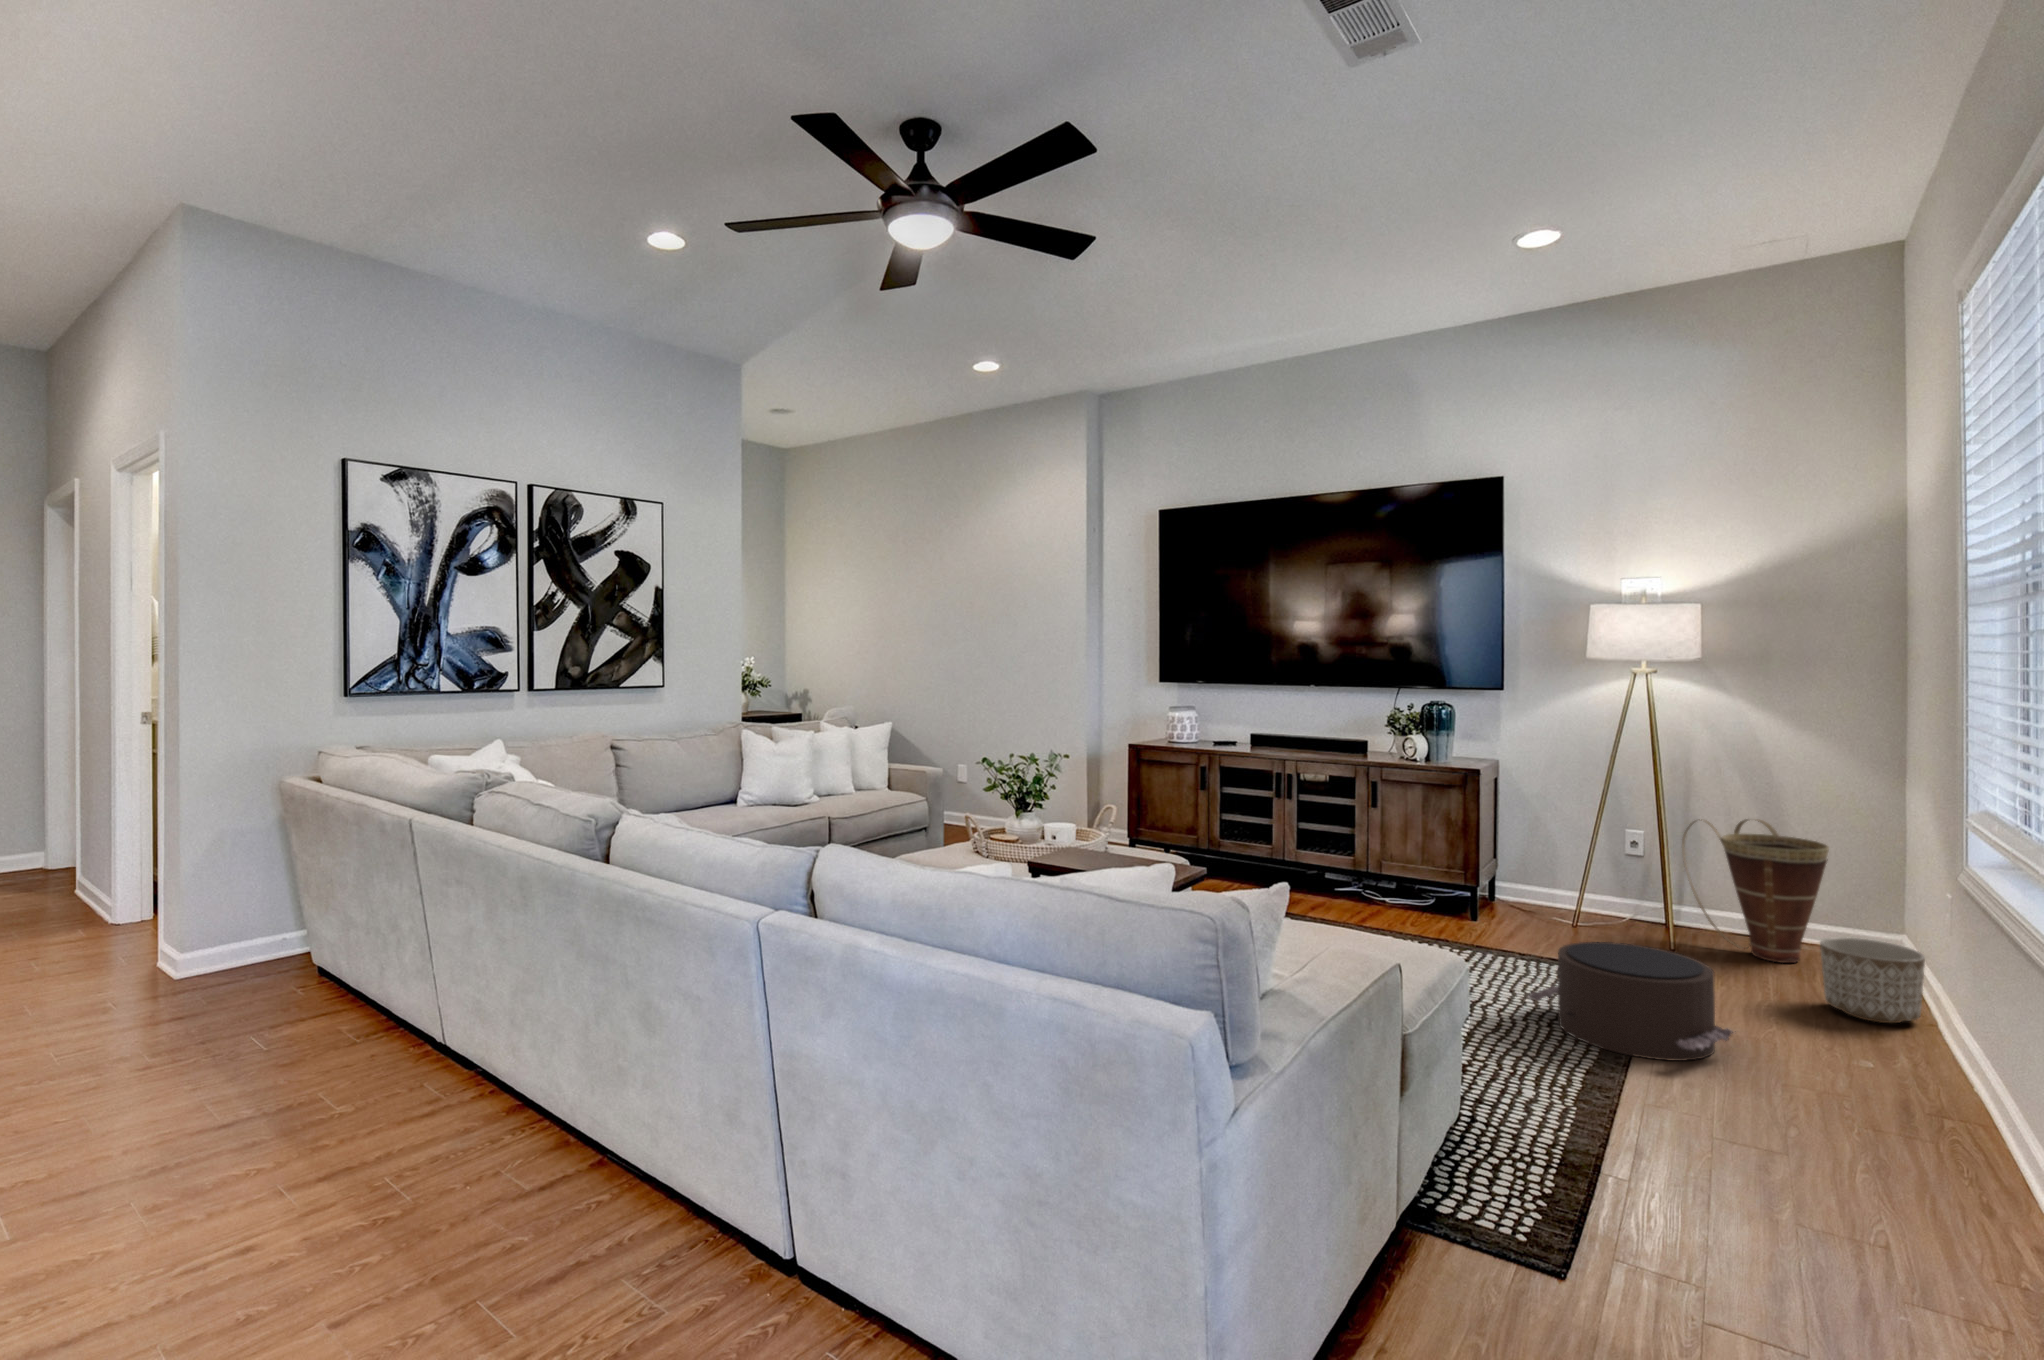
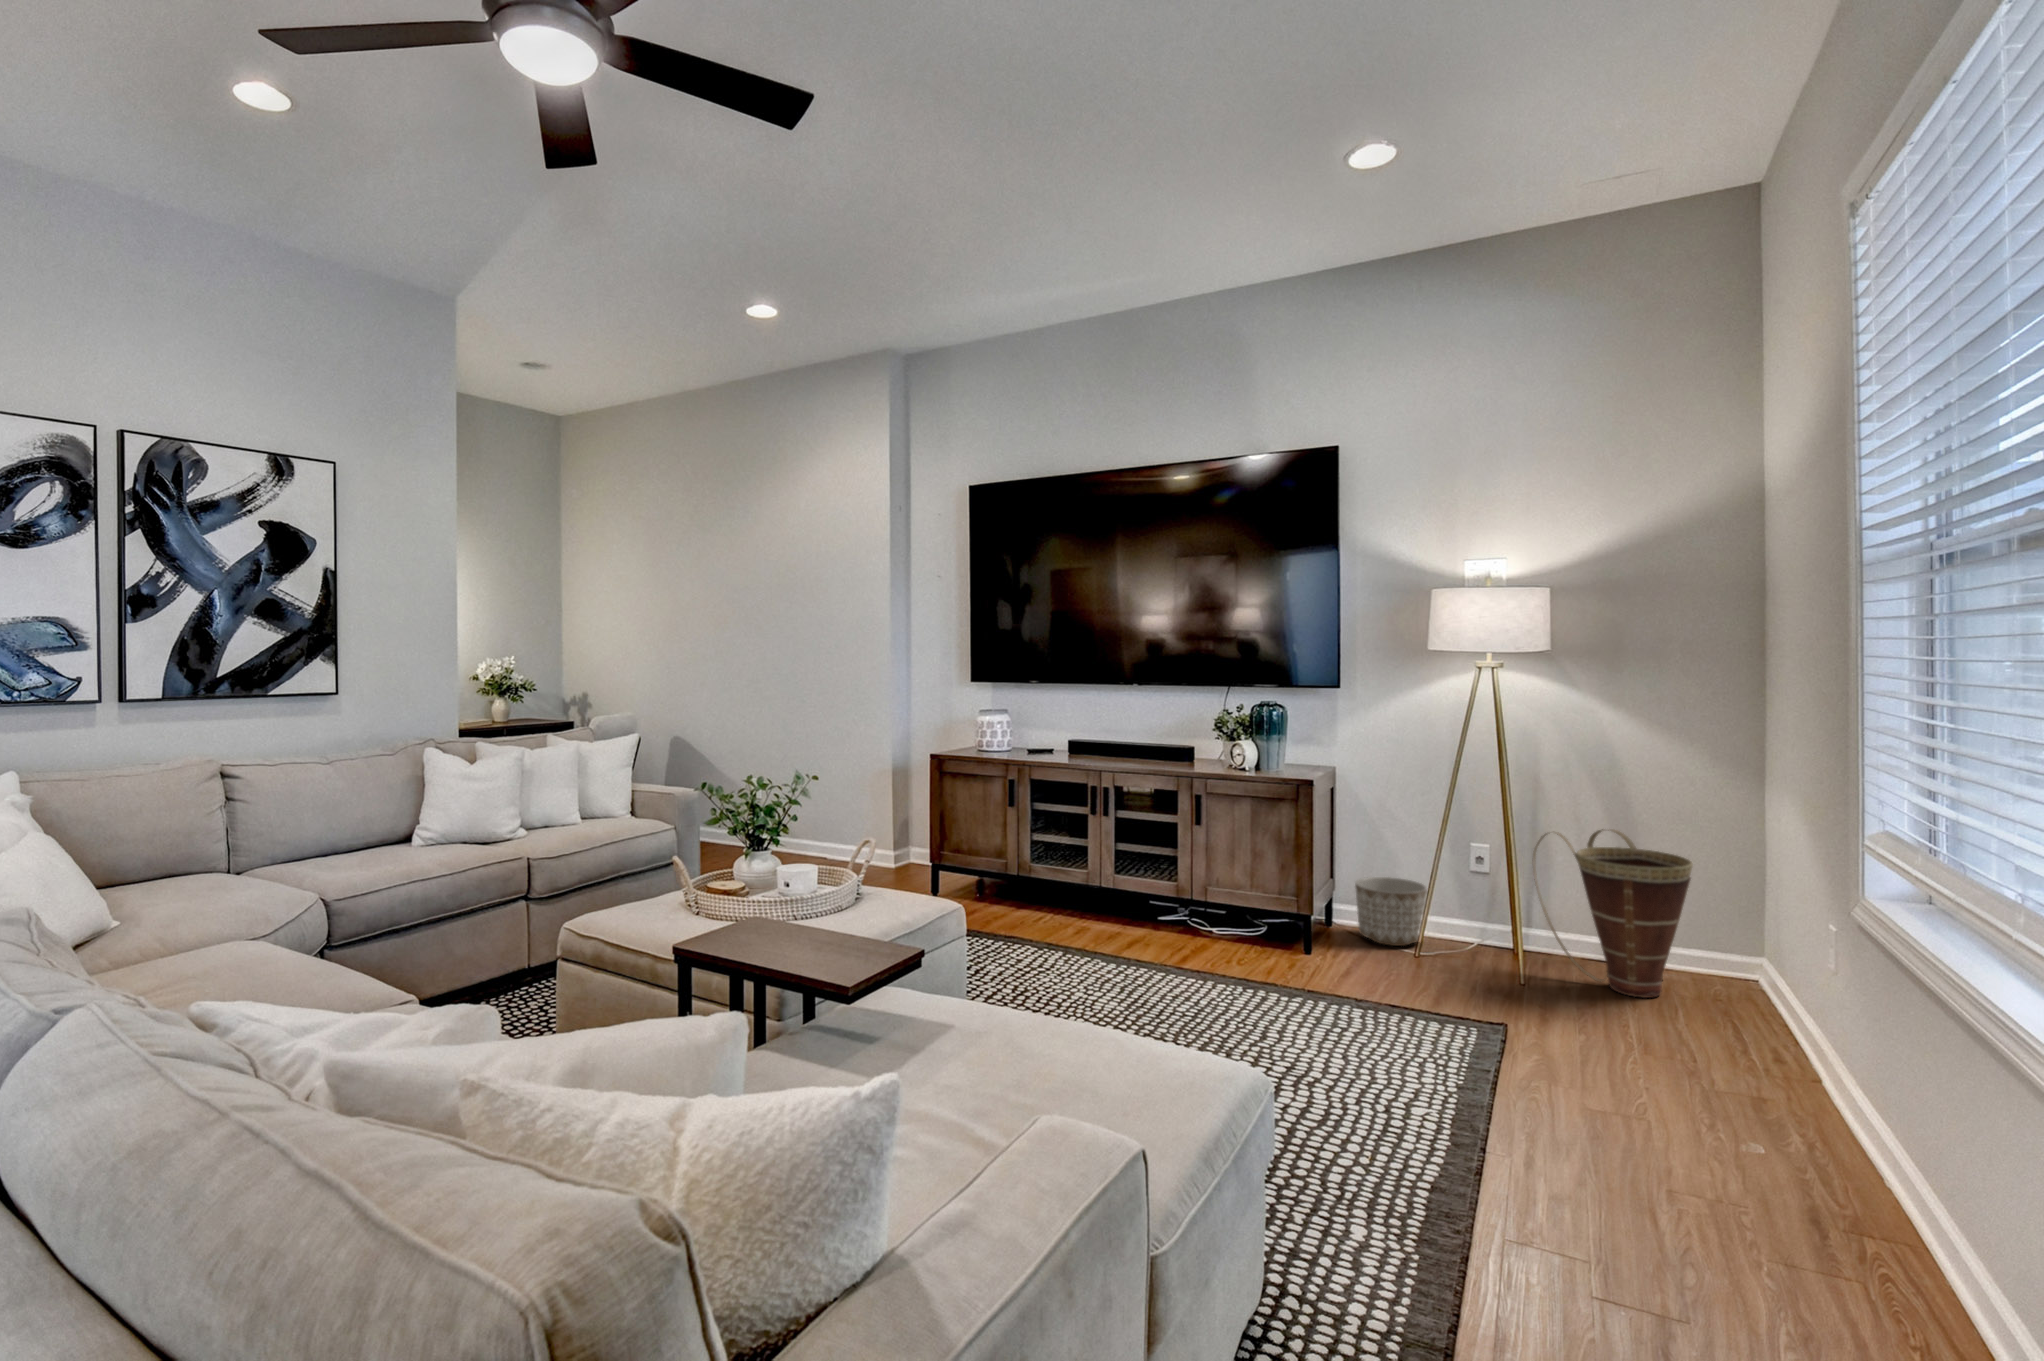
planter: present [1820,937,1925,1023] -> present [1355,877,1427,946]
pouf: present [1528,942,1733,1061] -> none [1359,996,1607,1157]

